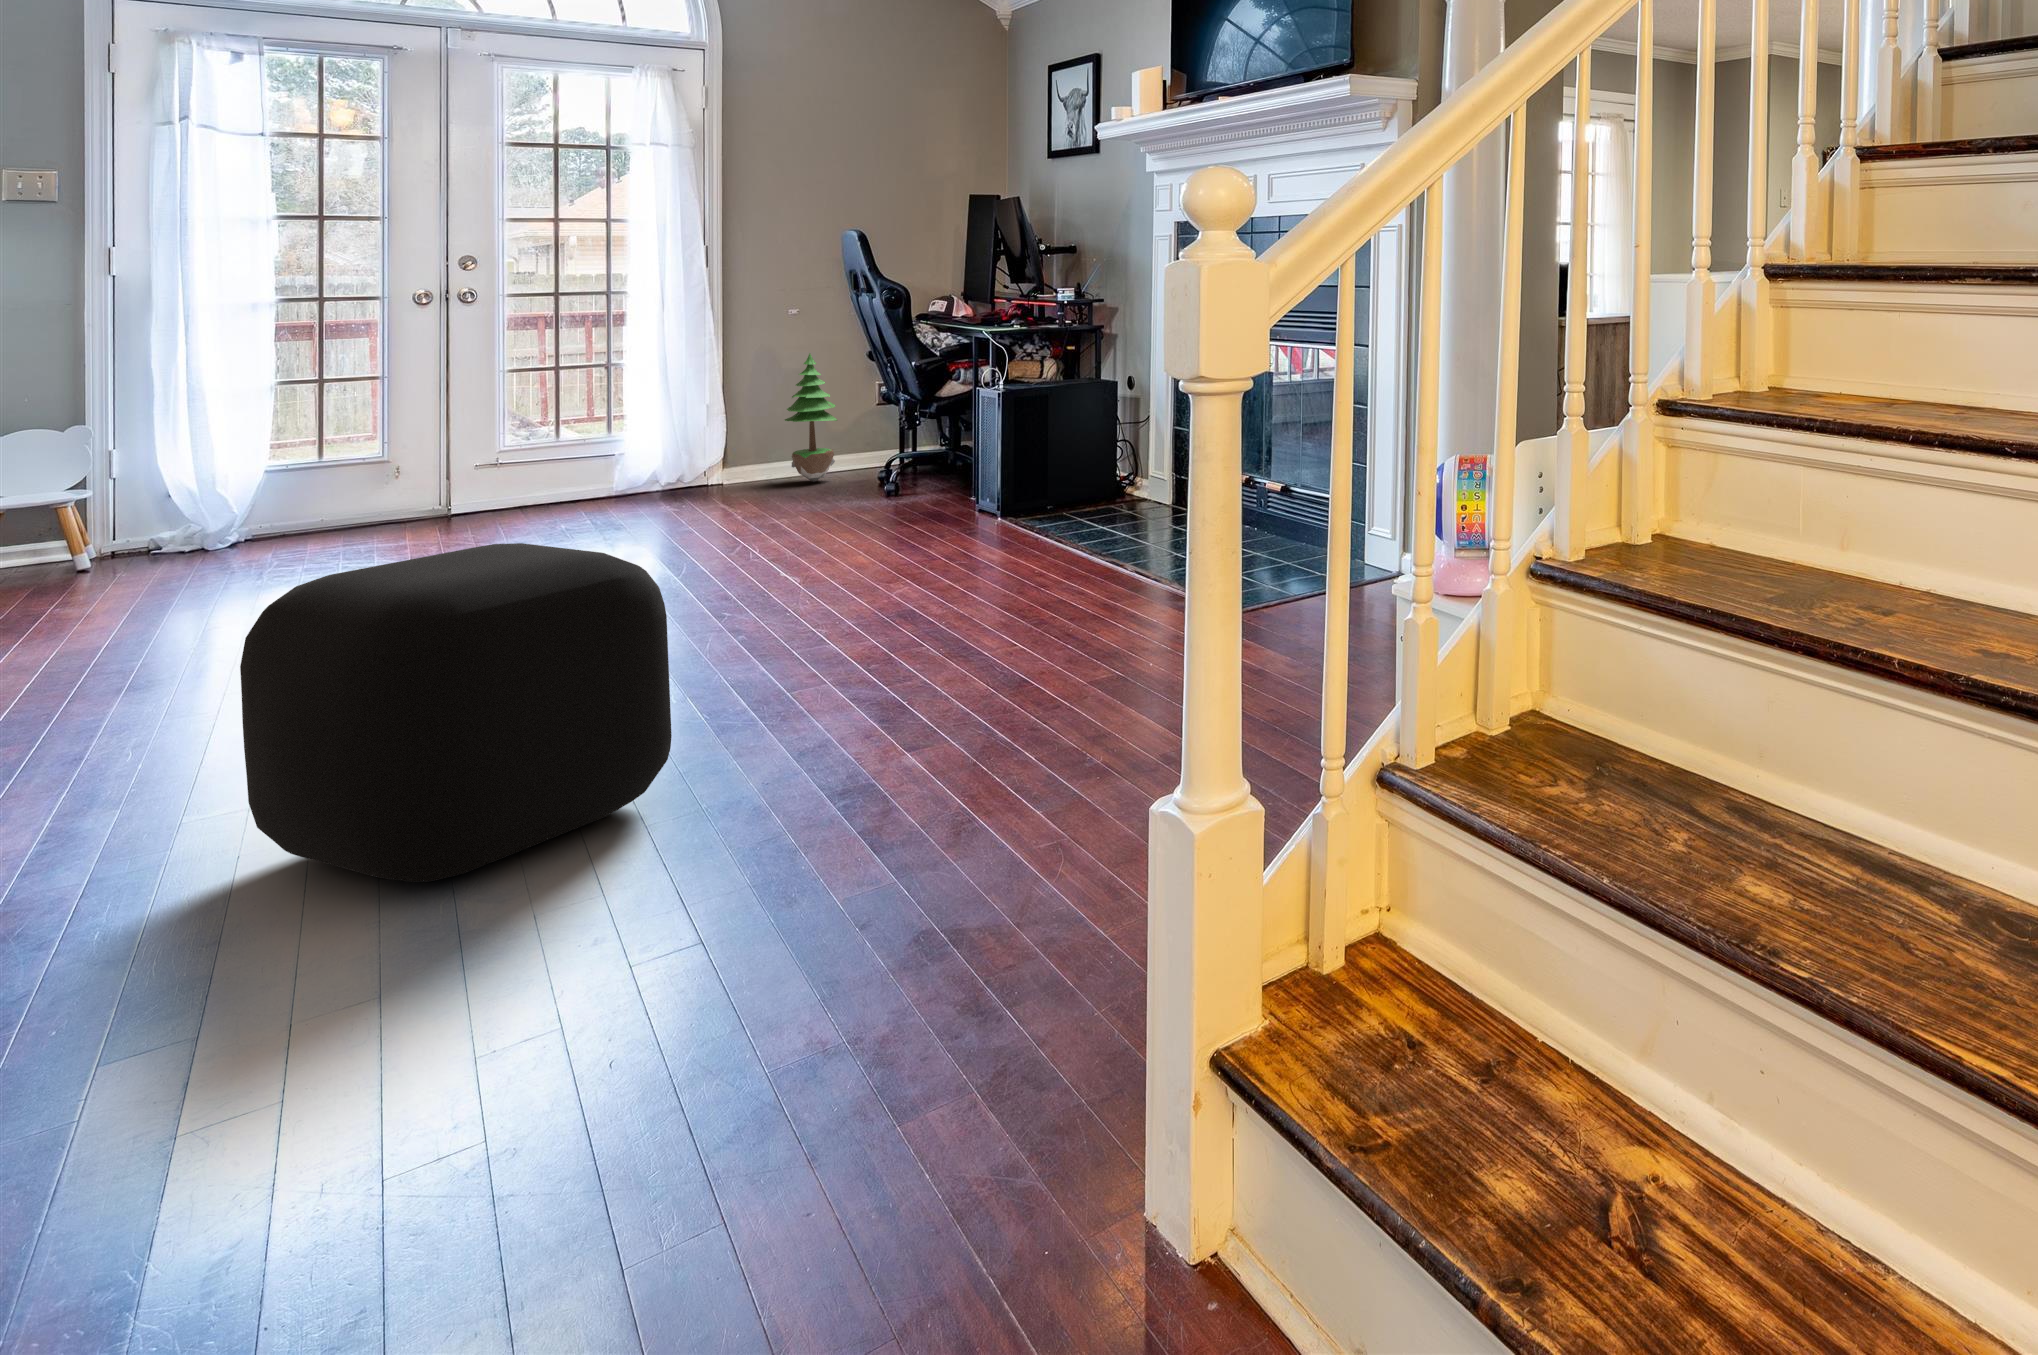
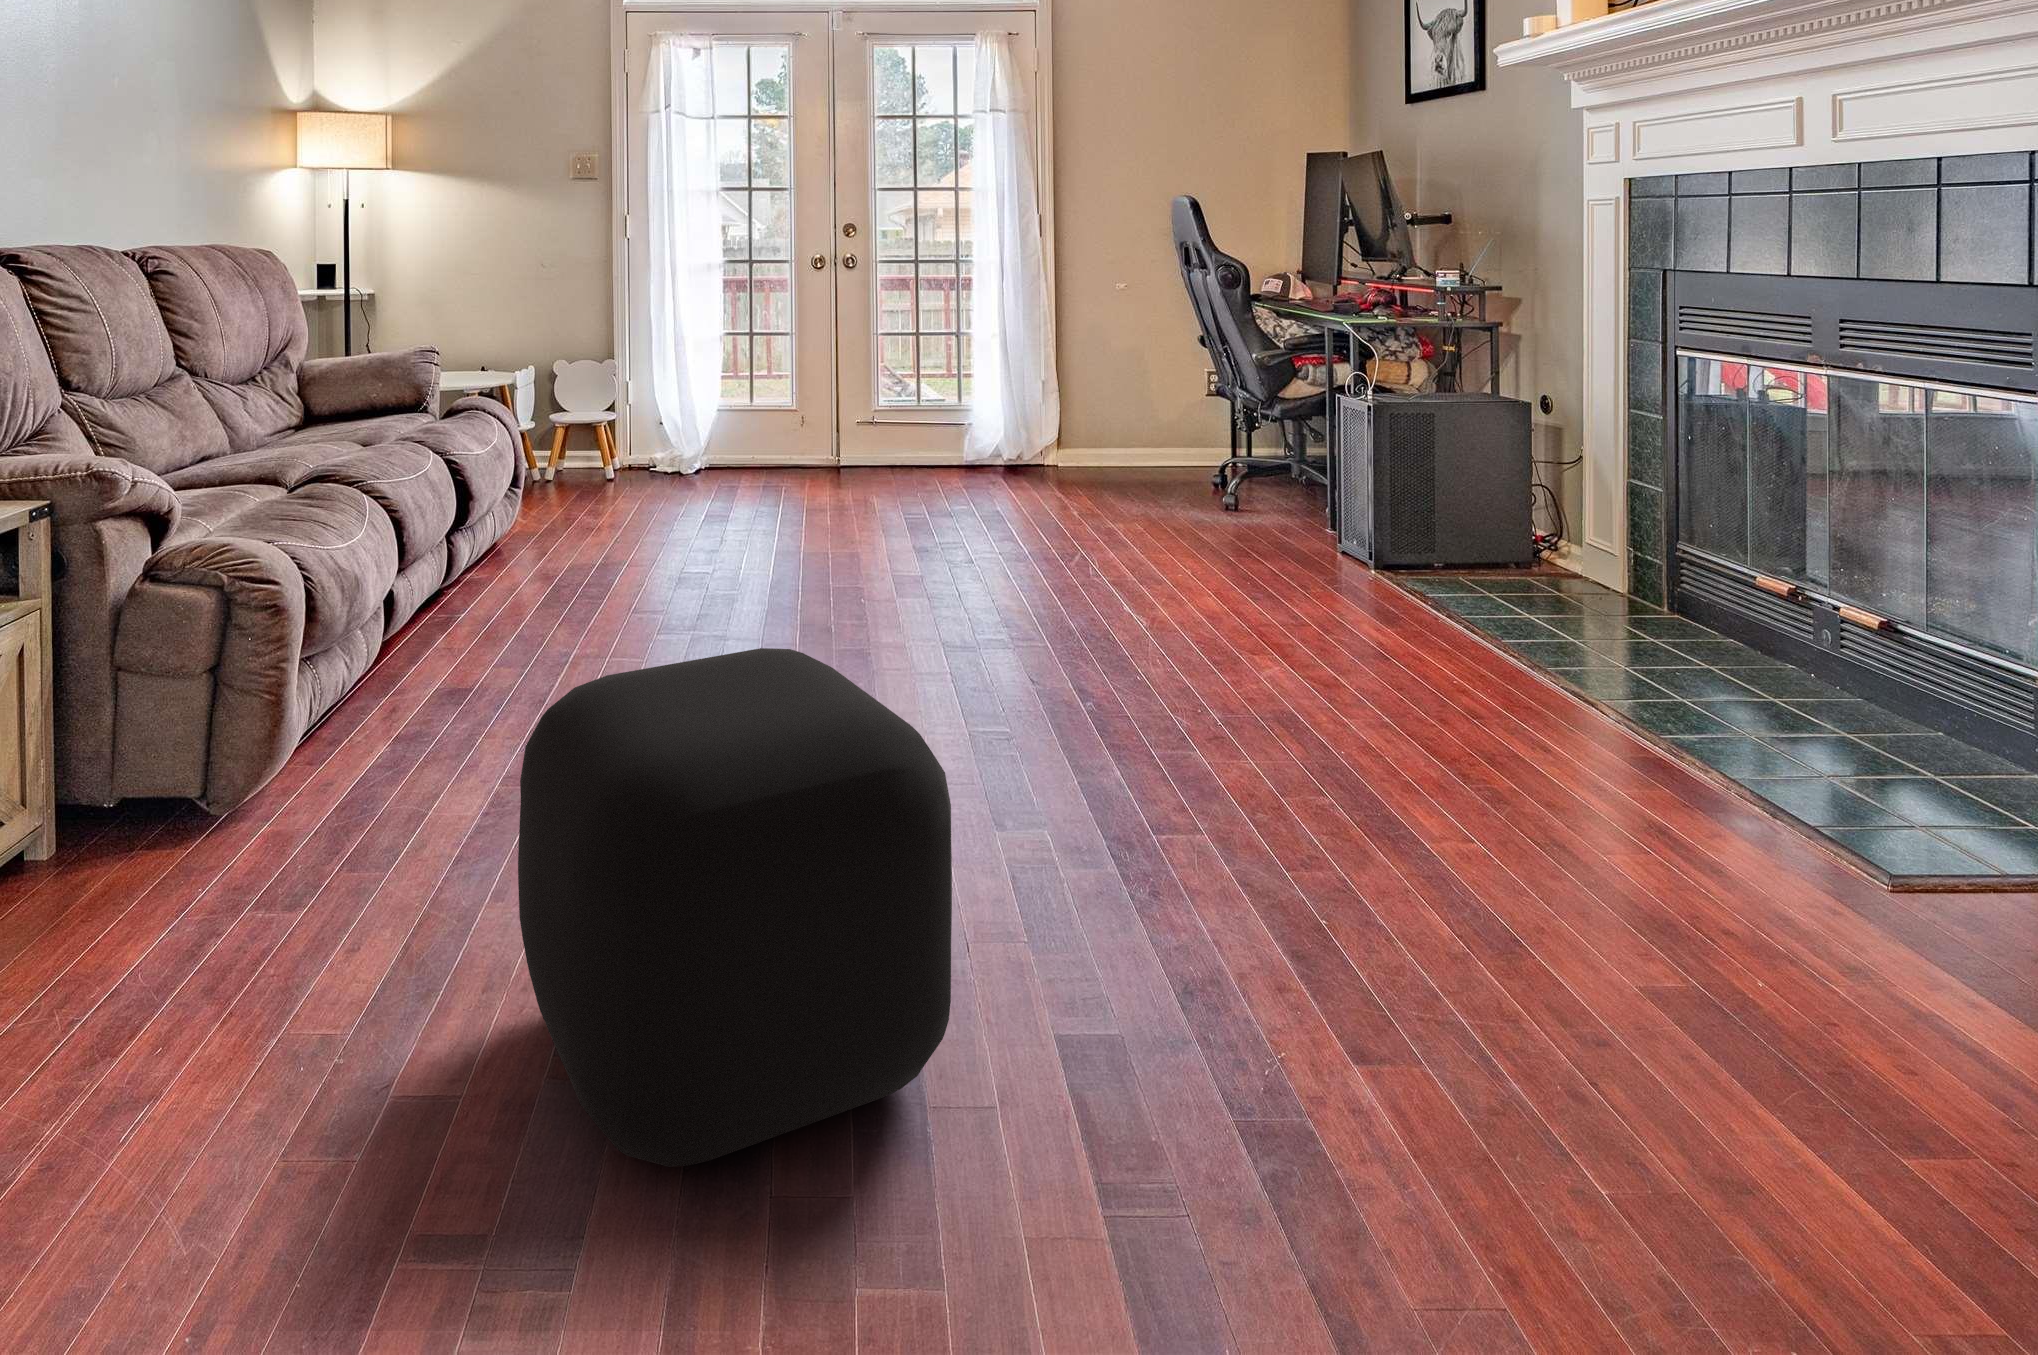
potted tree: present [785,353,837,482] -> none [1110,332,1164,475]

